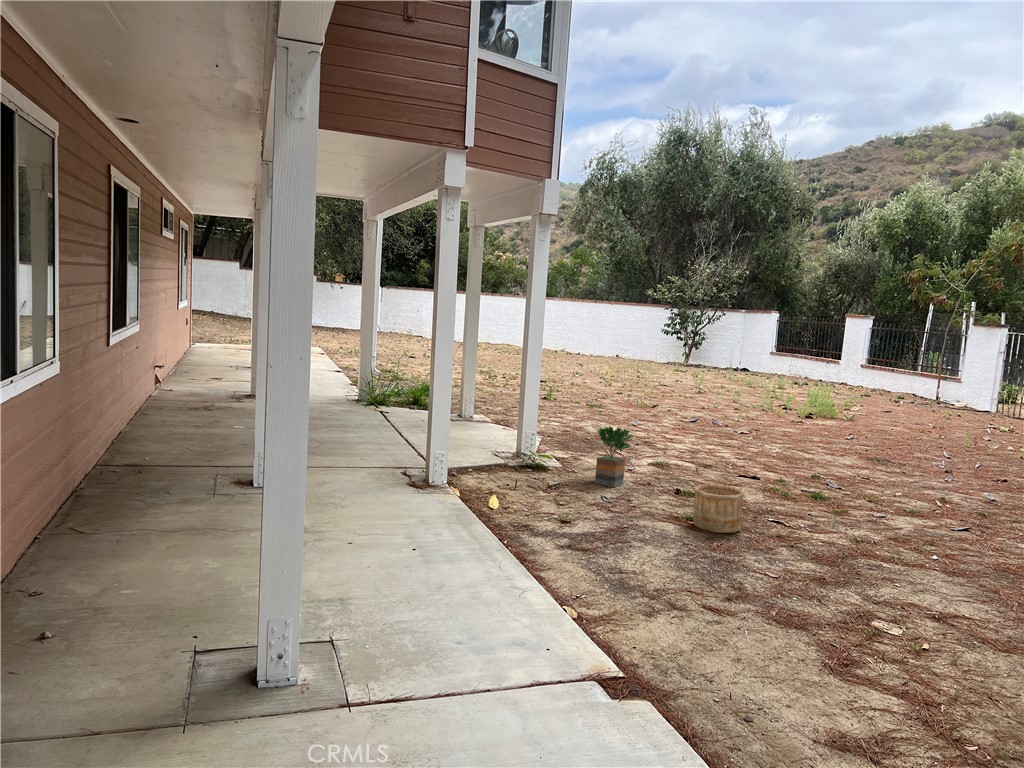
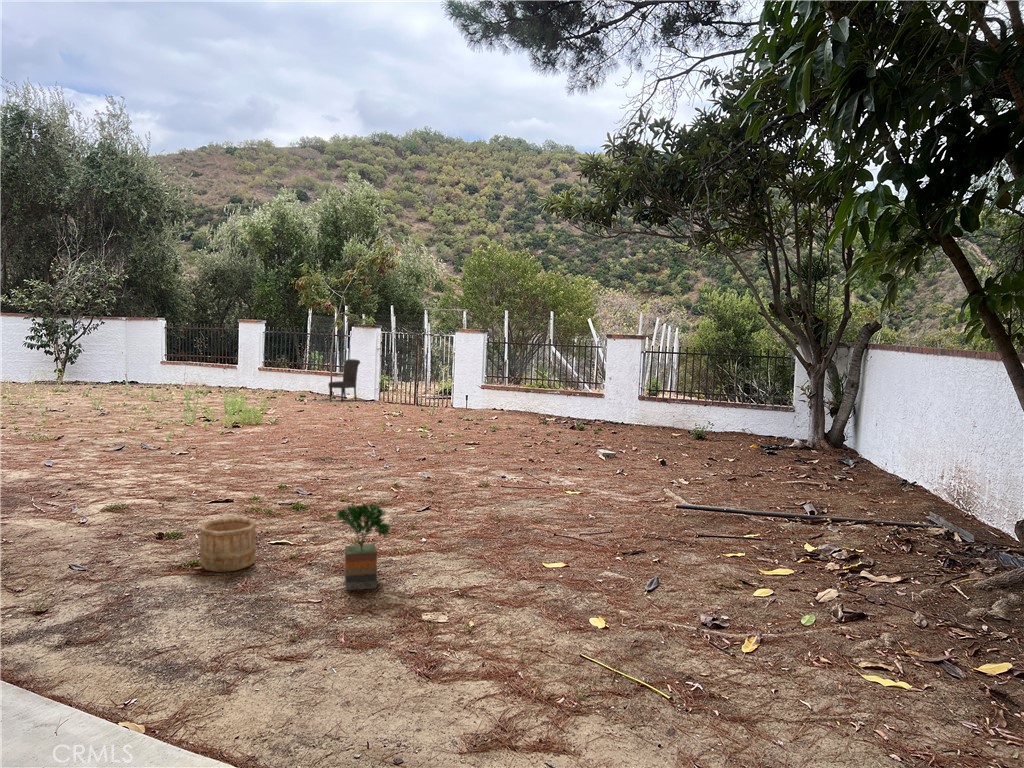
chair: none [937,357,984,407] -> present [328,359,360,402]
potted tree: present [595,426,633,487] -> present [336,504,390,590]

